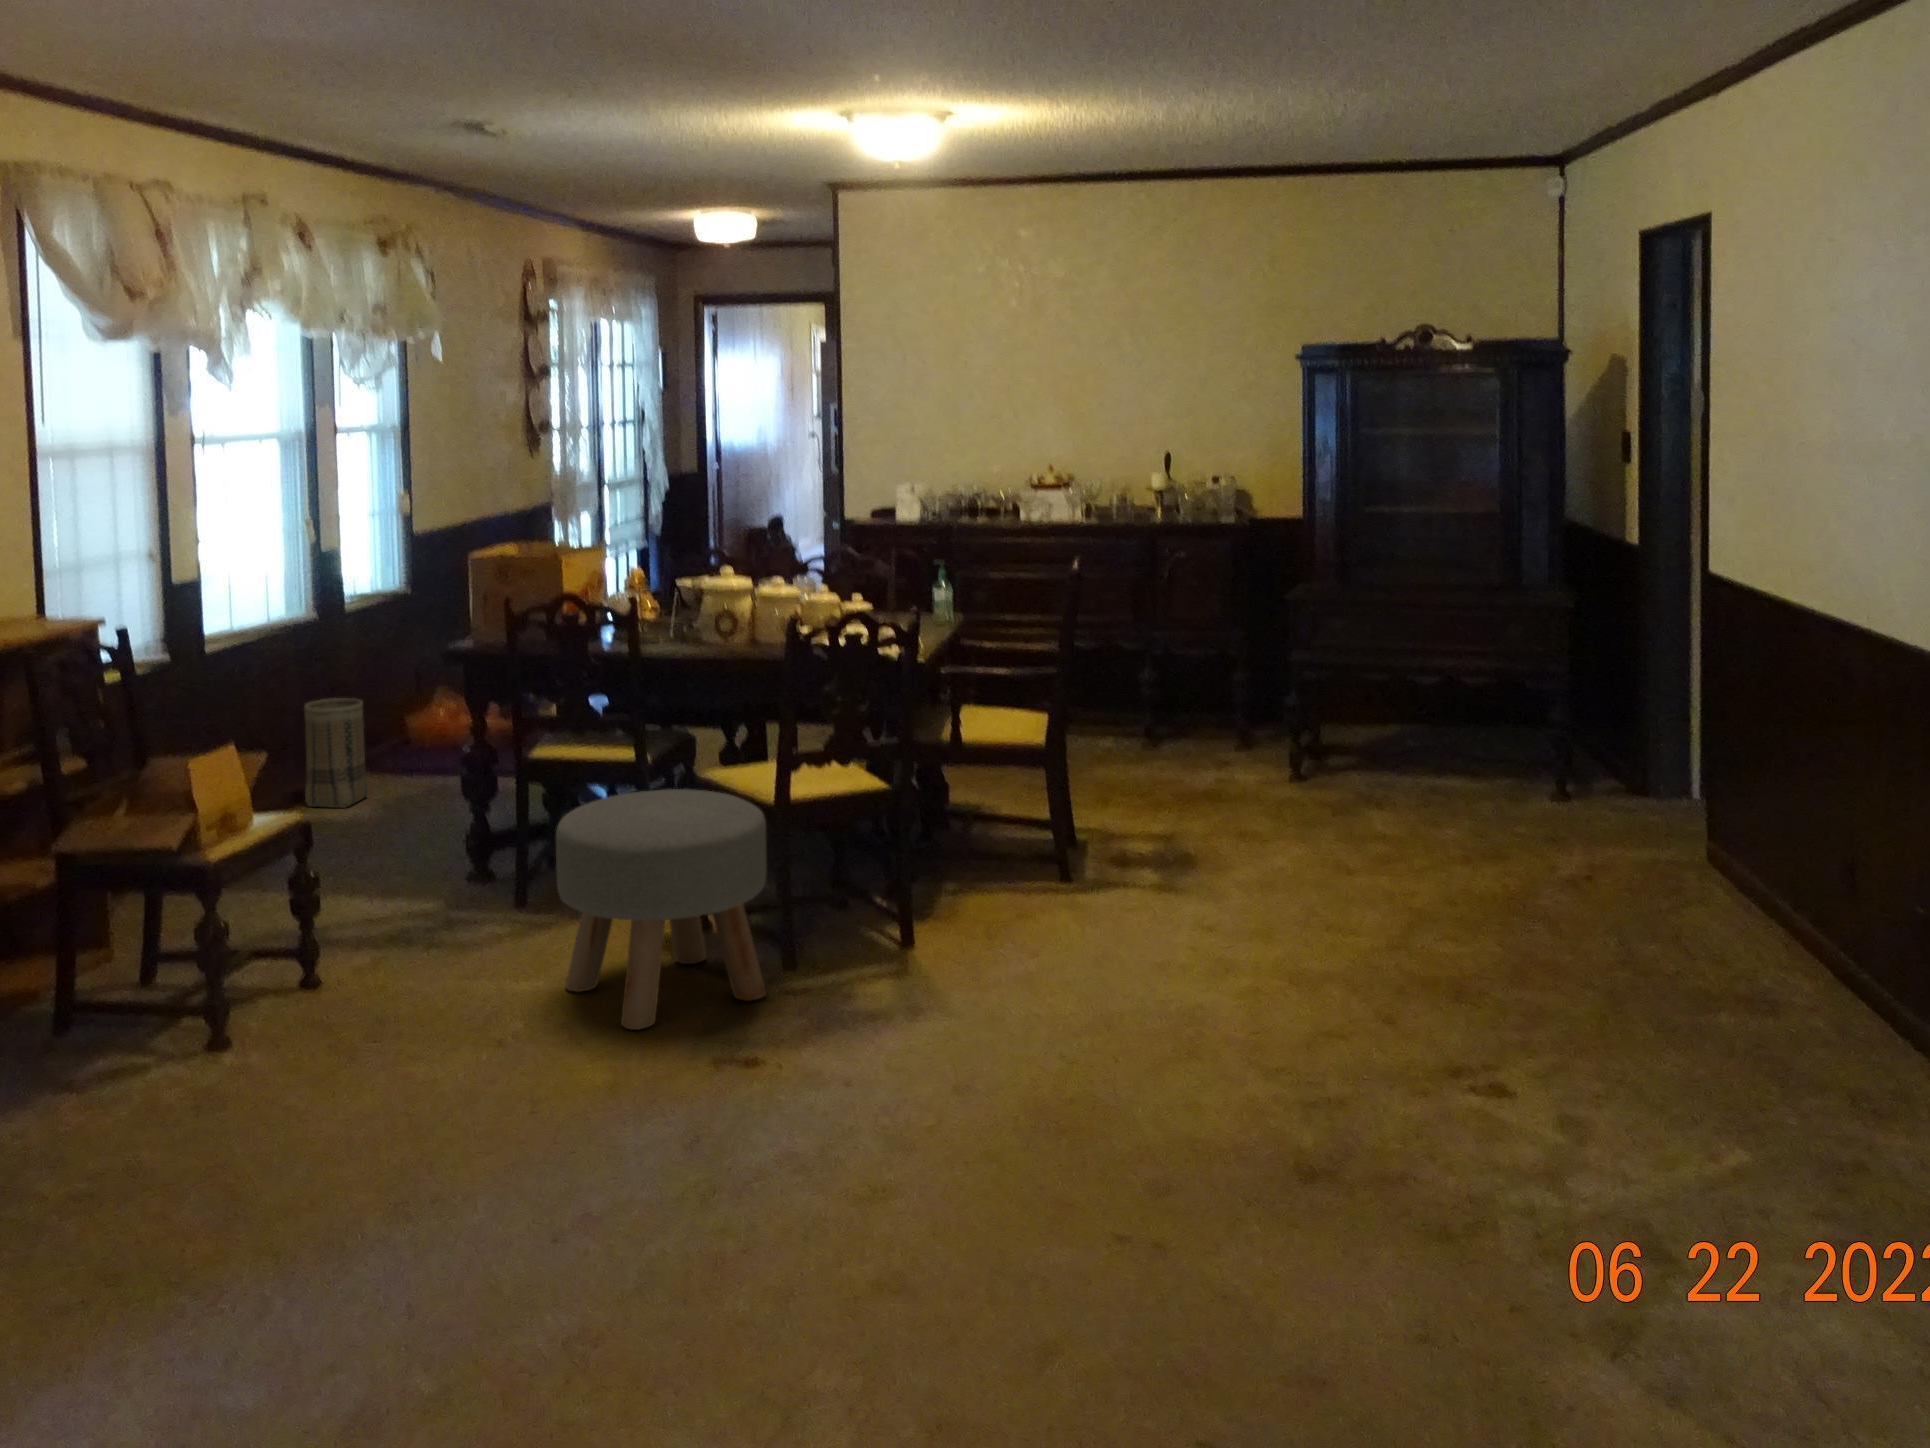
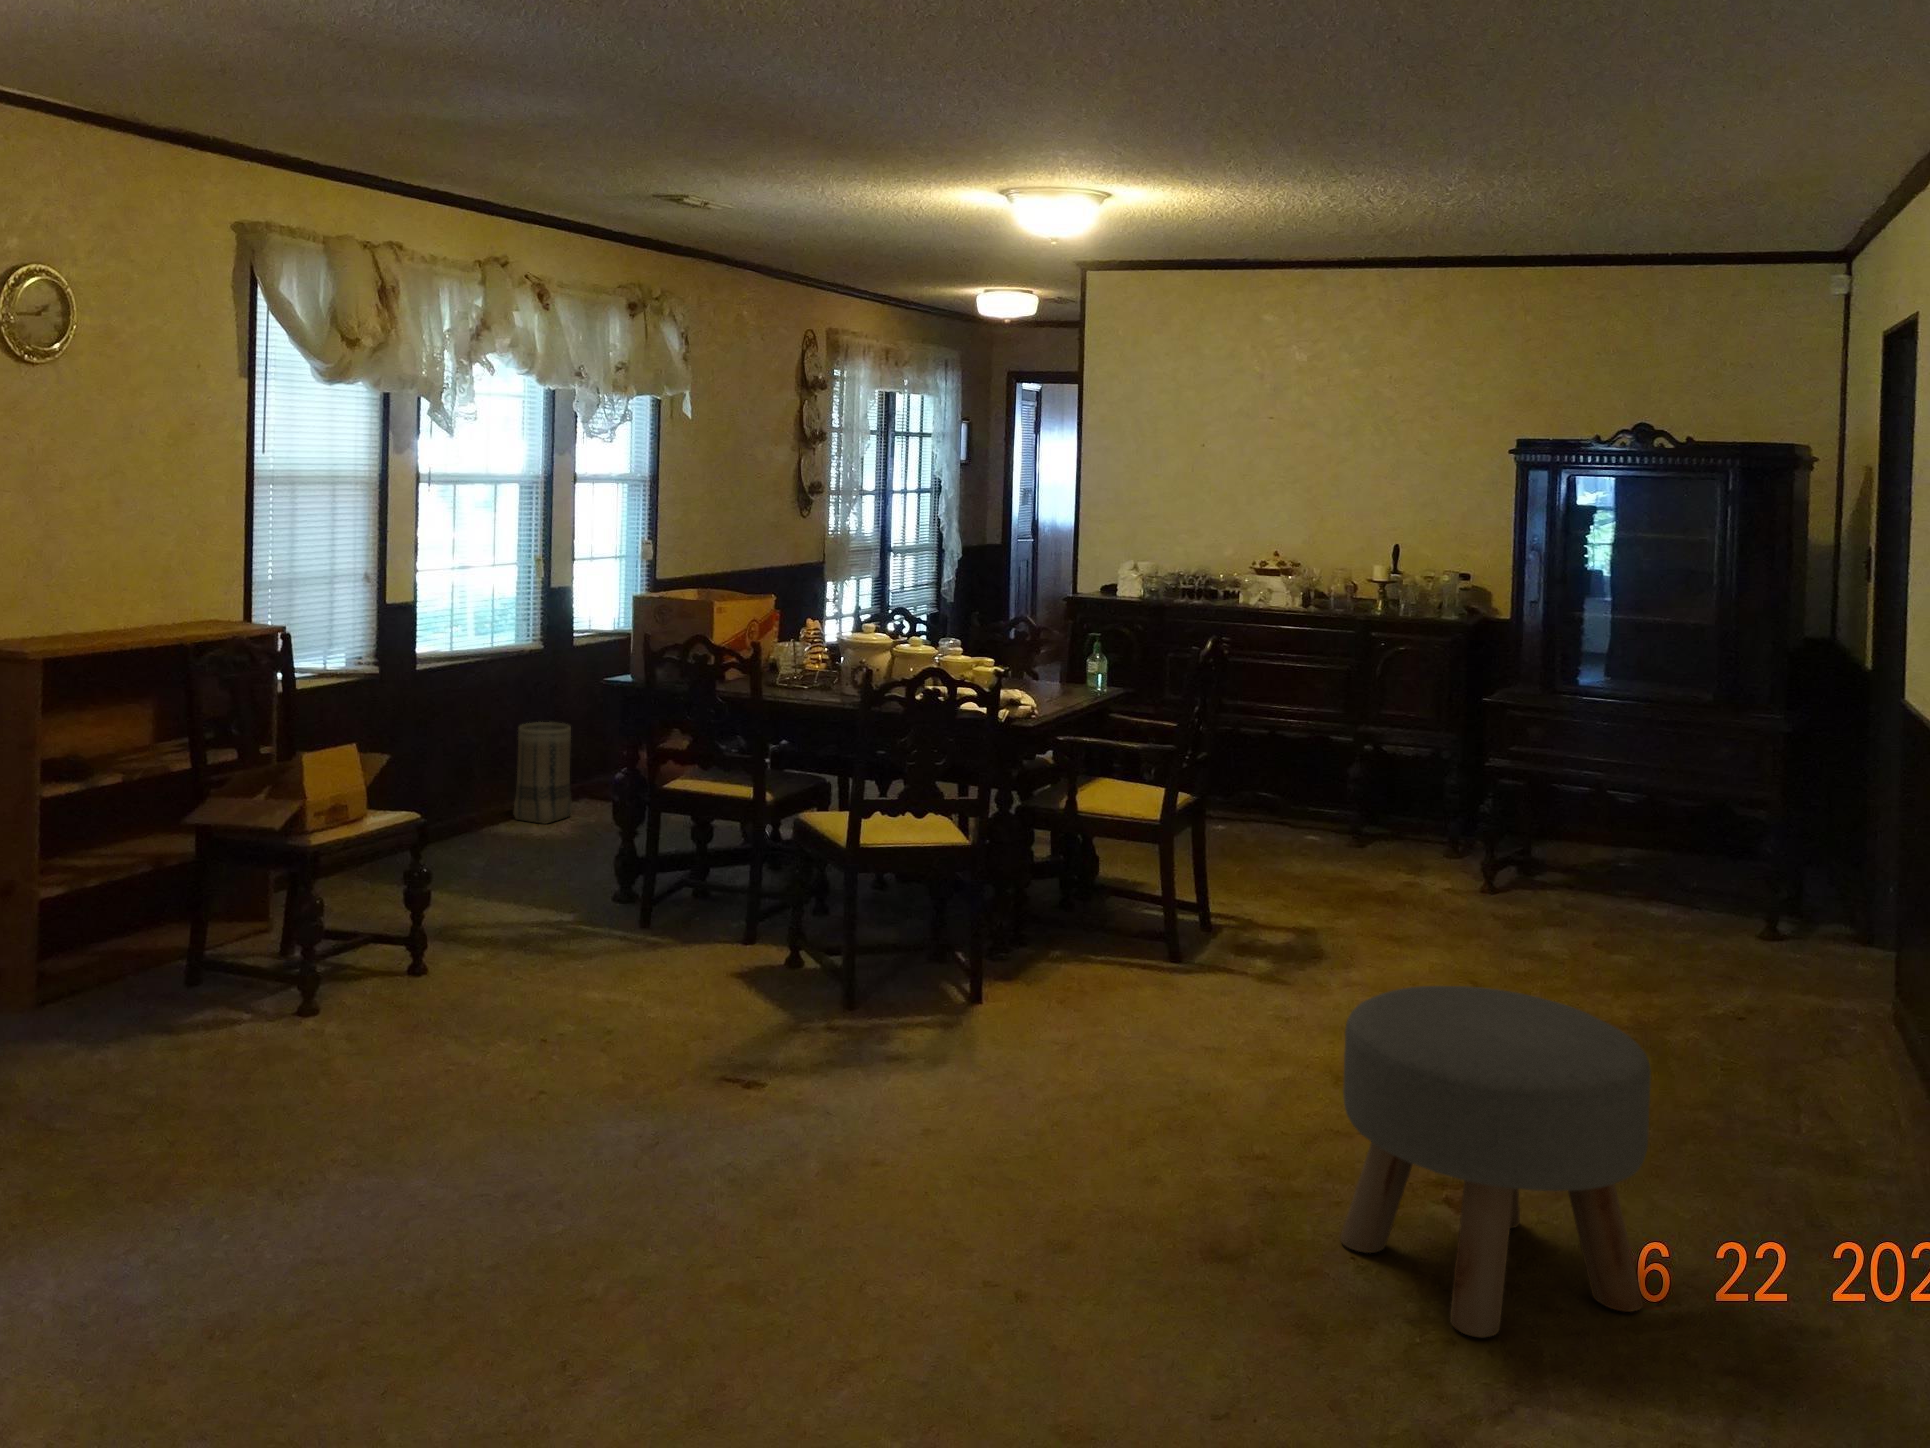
ottoman: present [556,789,767,1030] -> present [1340,986,1651,1338]

